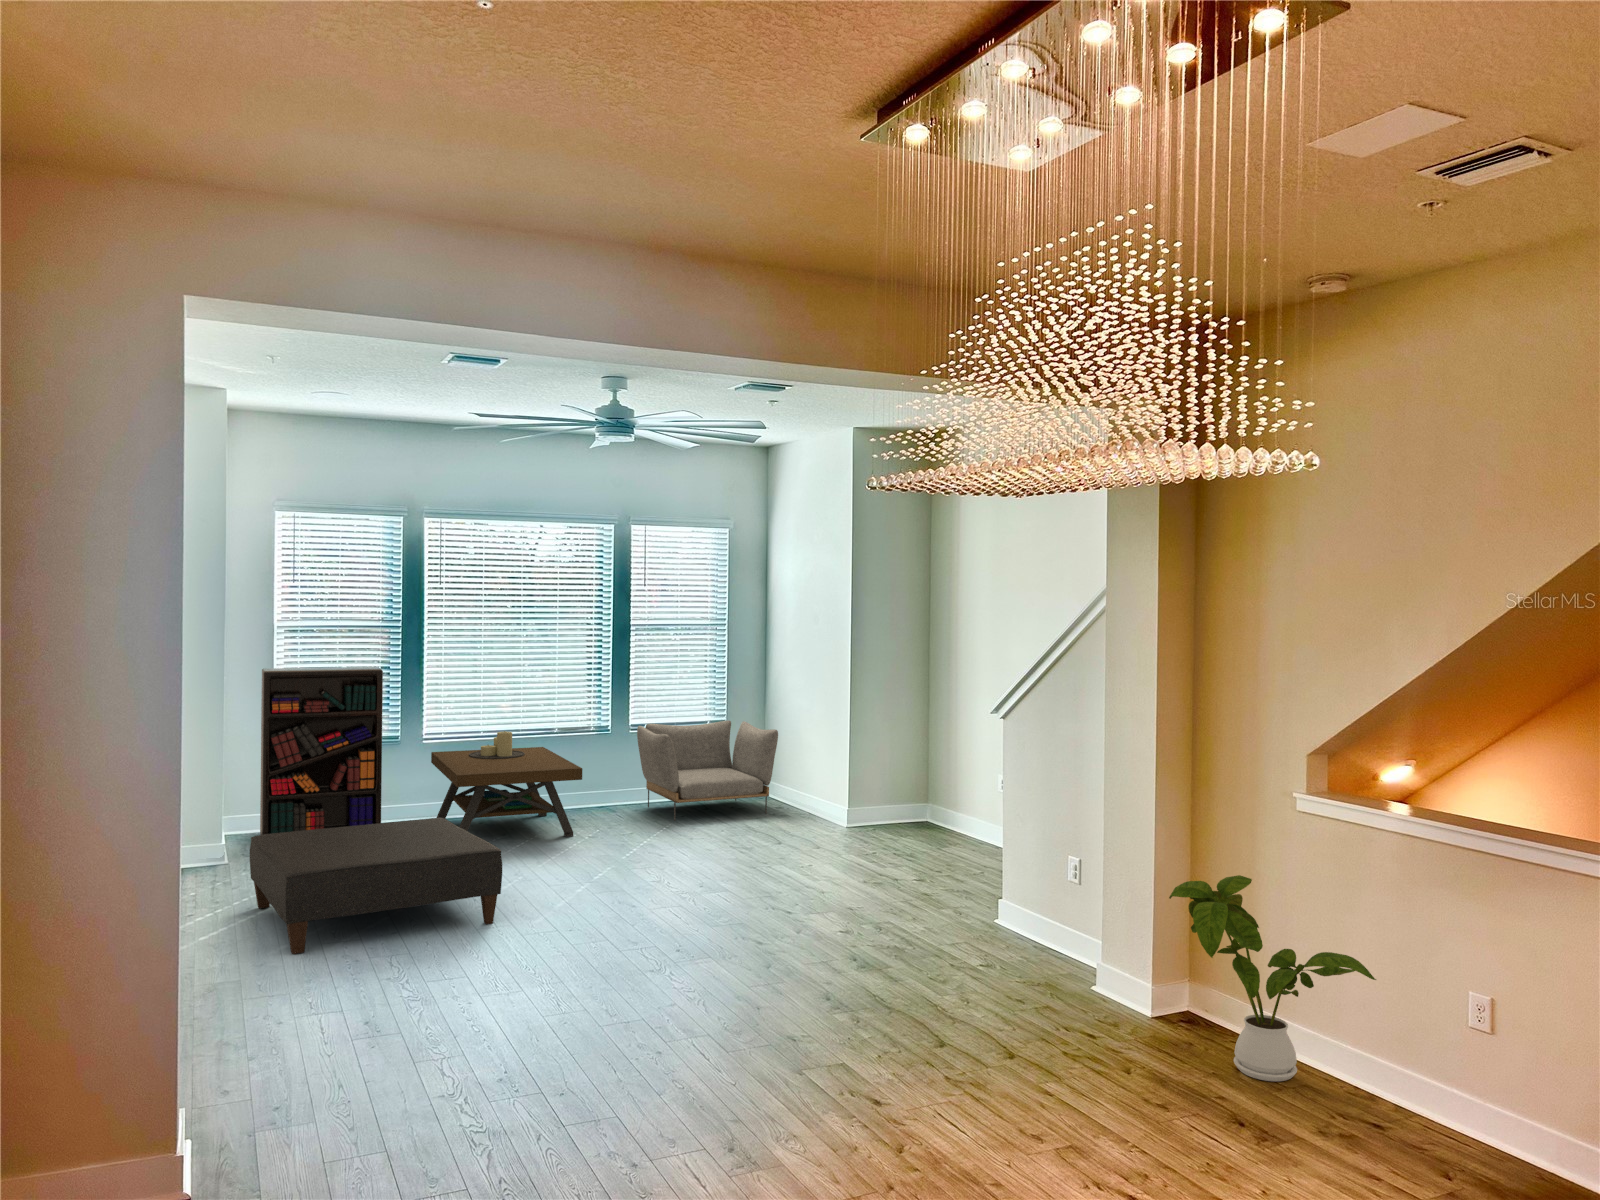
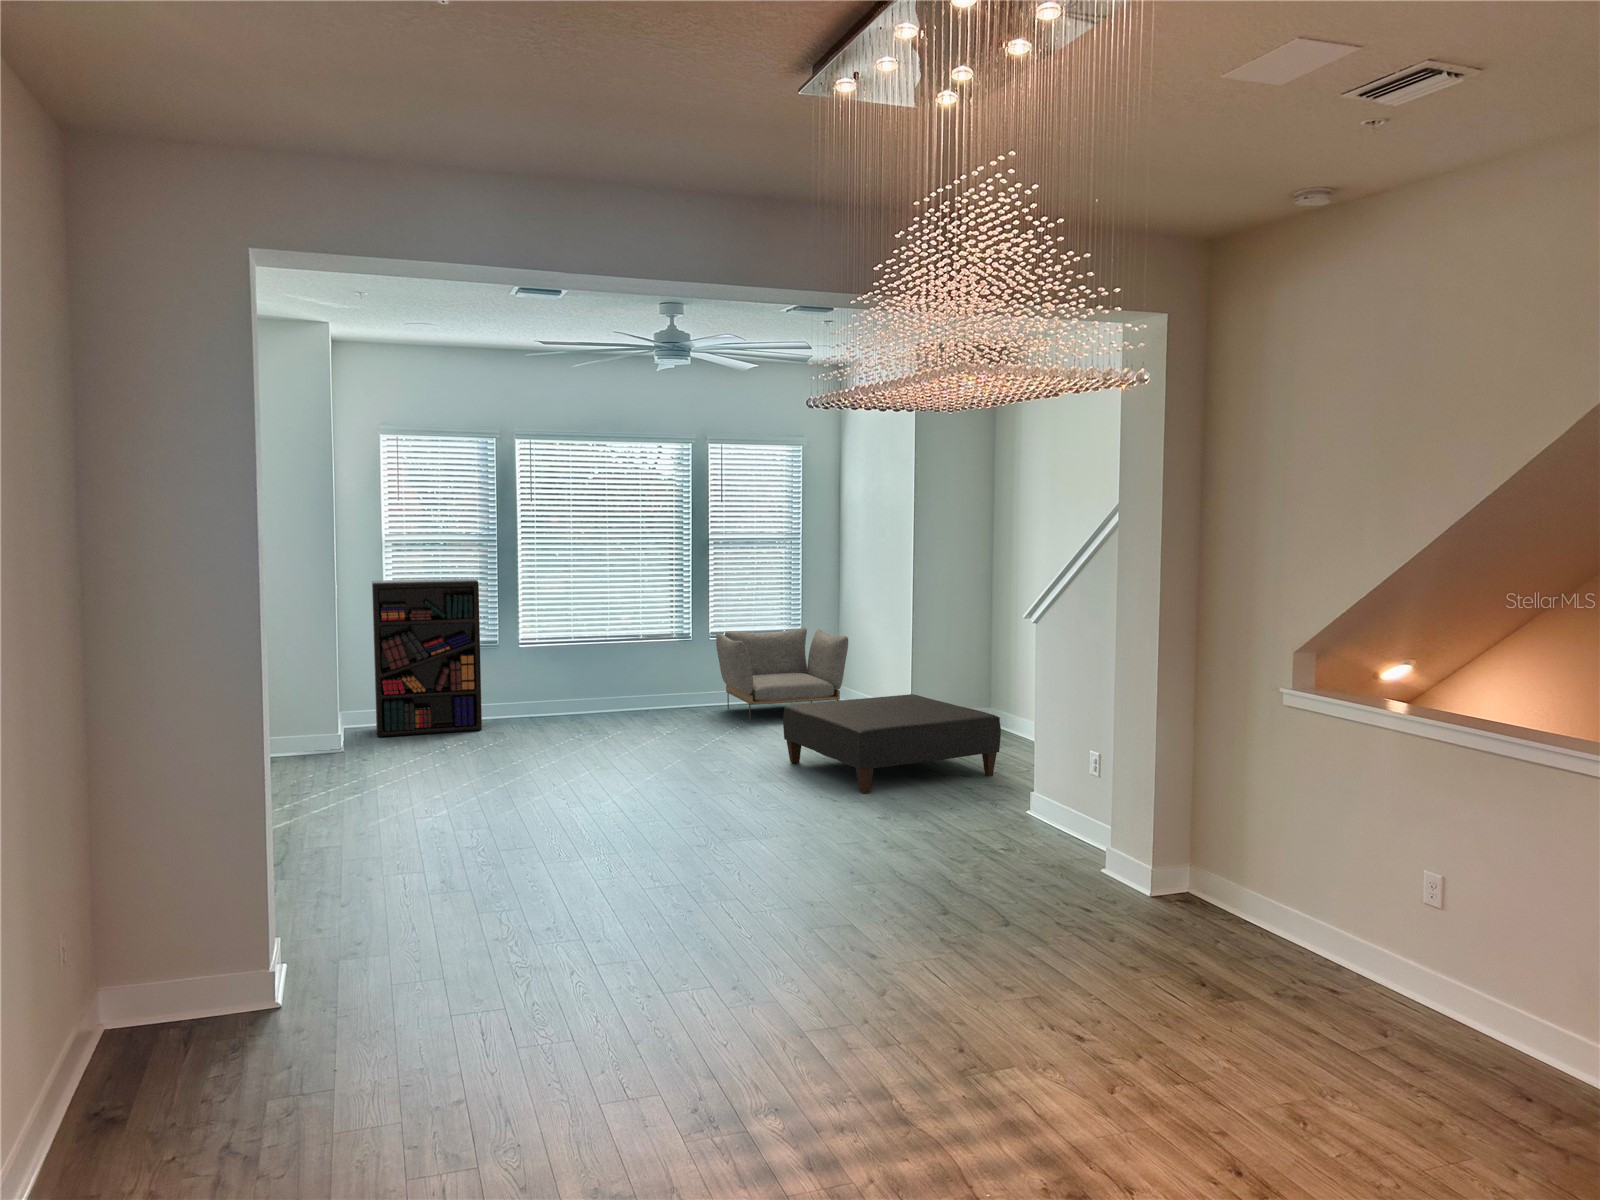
coffee table: present [431,731,582,837] -> none [527,638,660,741]
ottoman: present [250,818,502,954] -> present [783,694,1001,793]
house plant: present [1169,875,1376,1081] -> none [1151,764,1339,952]

